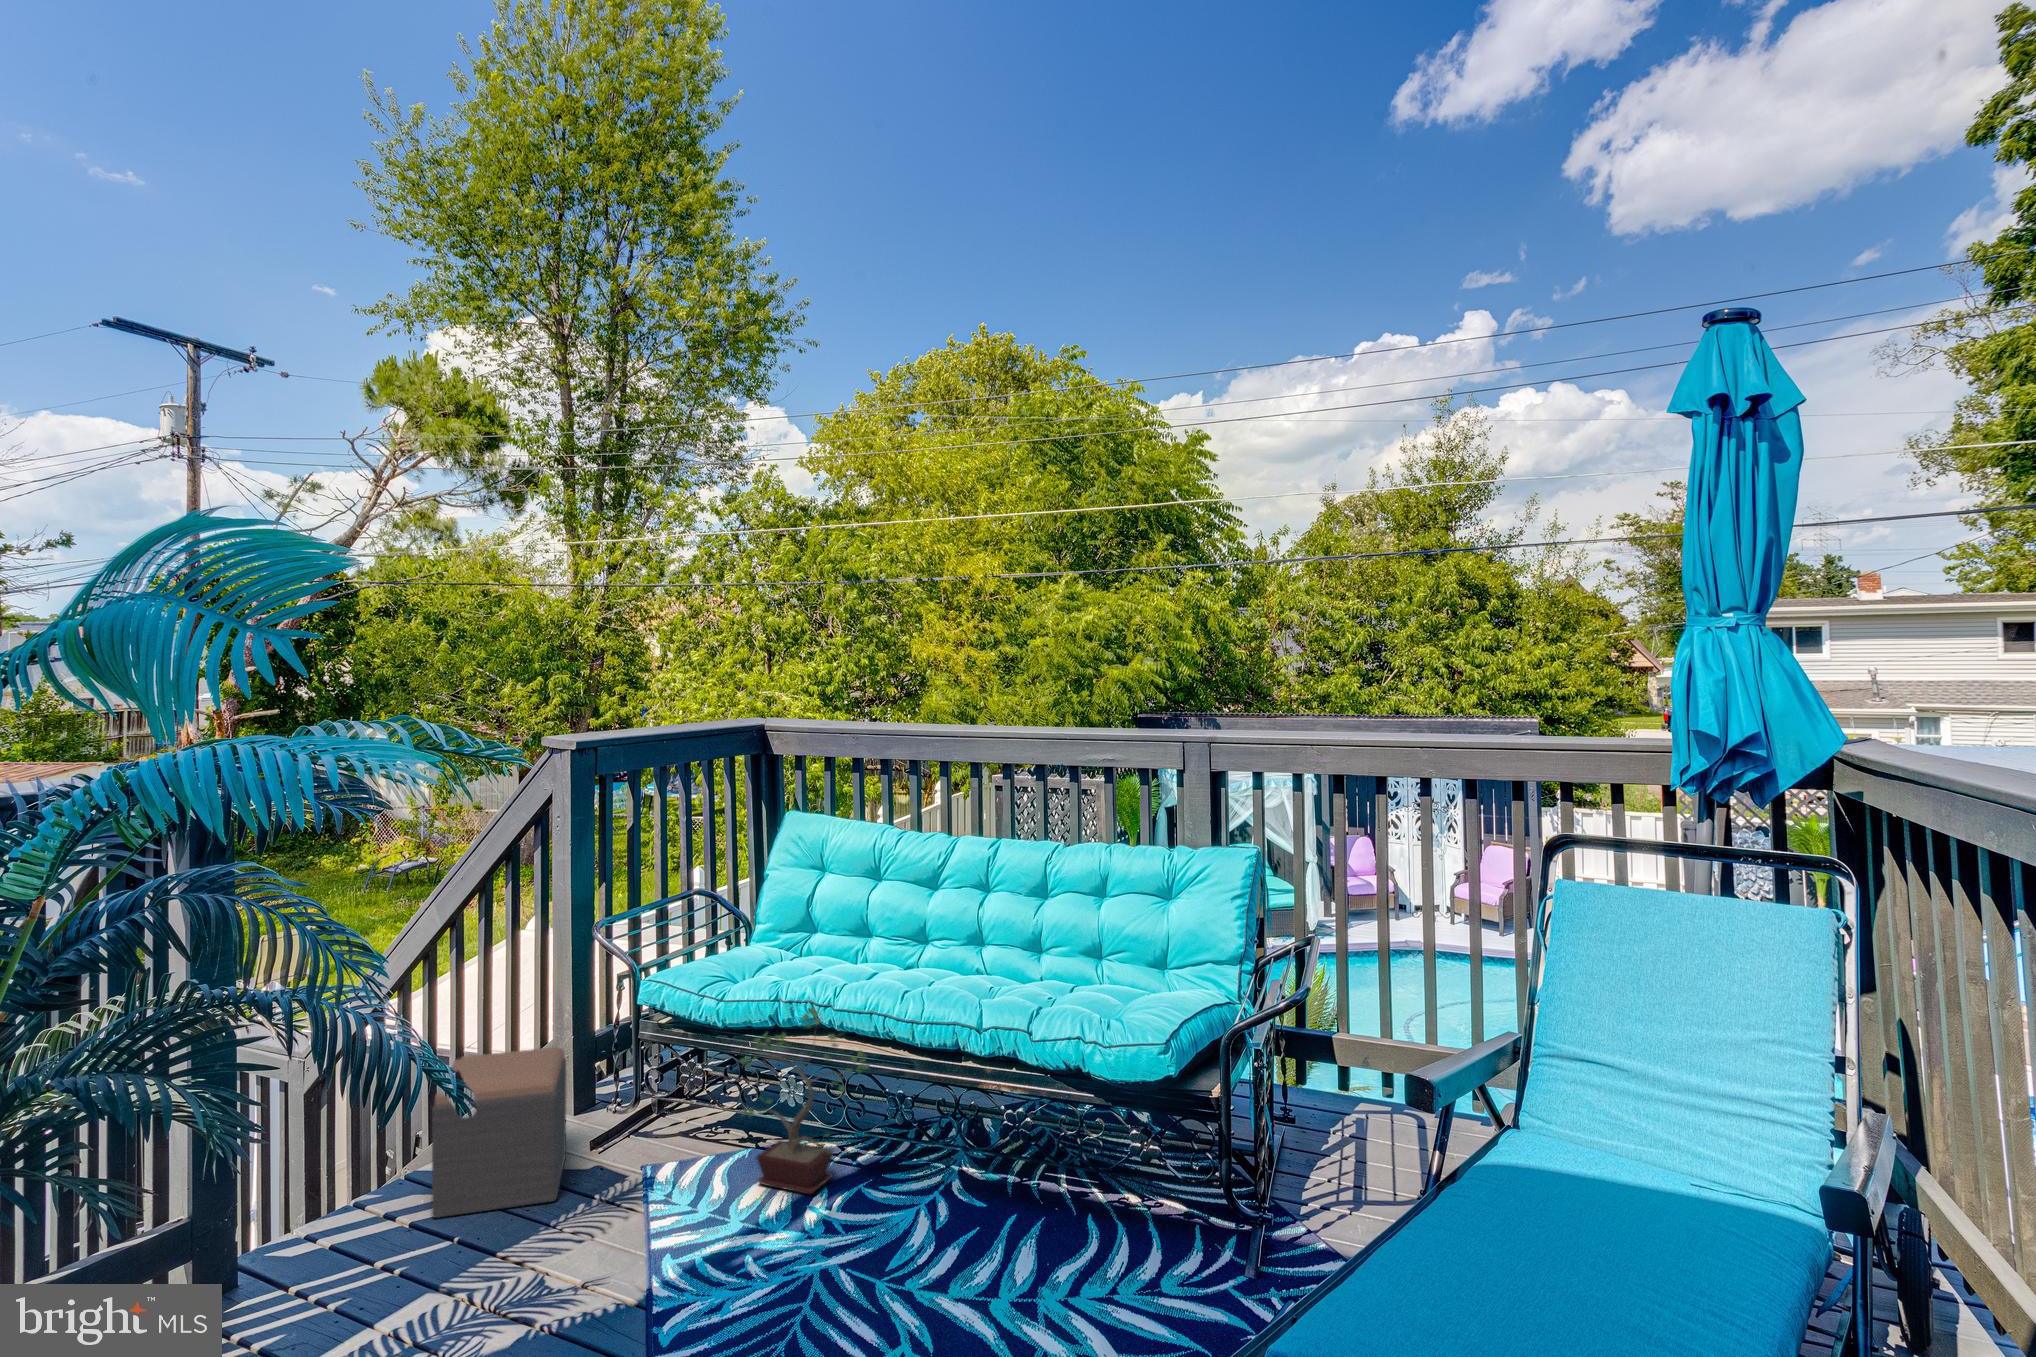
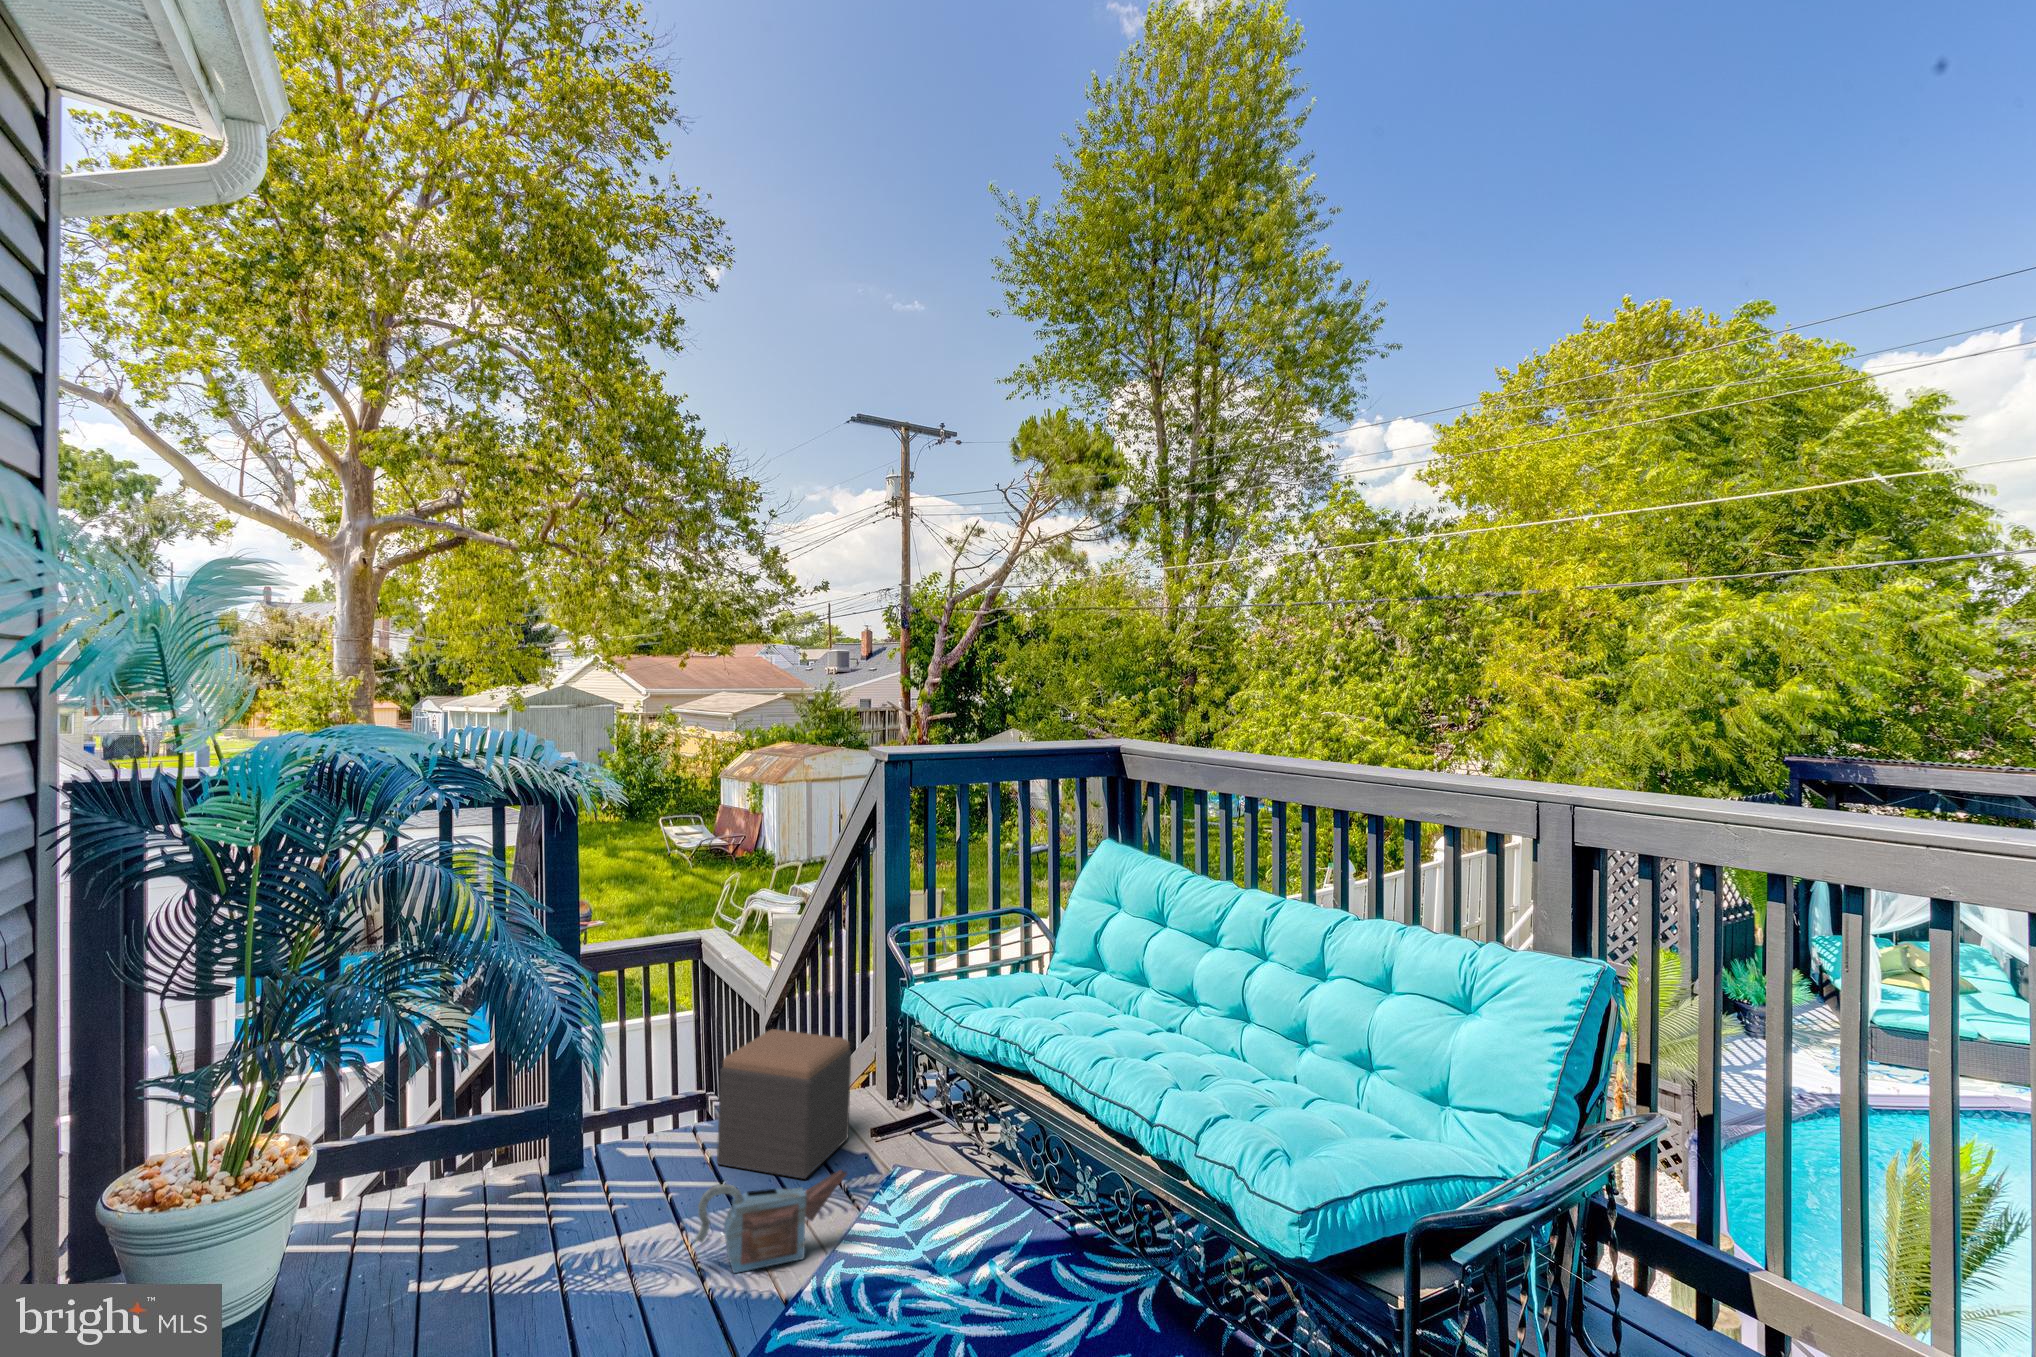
potted plant: present [740,1007,870,1195] -> none [959,1050,1064,1249]
watering can: none [518,1161,660,1299] -> present [696,1170,847,1273]

